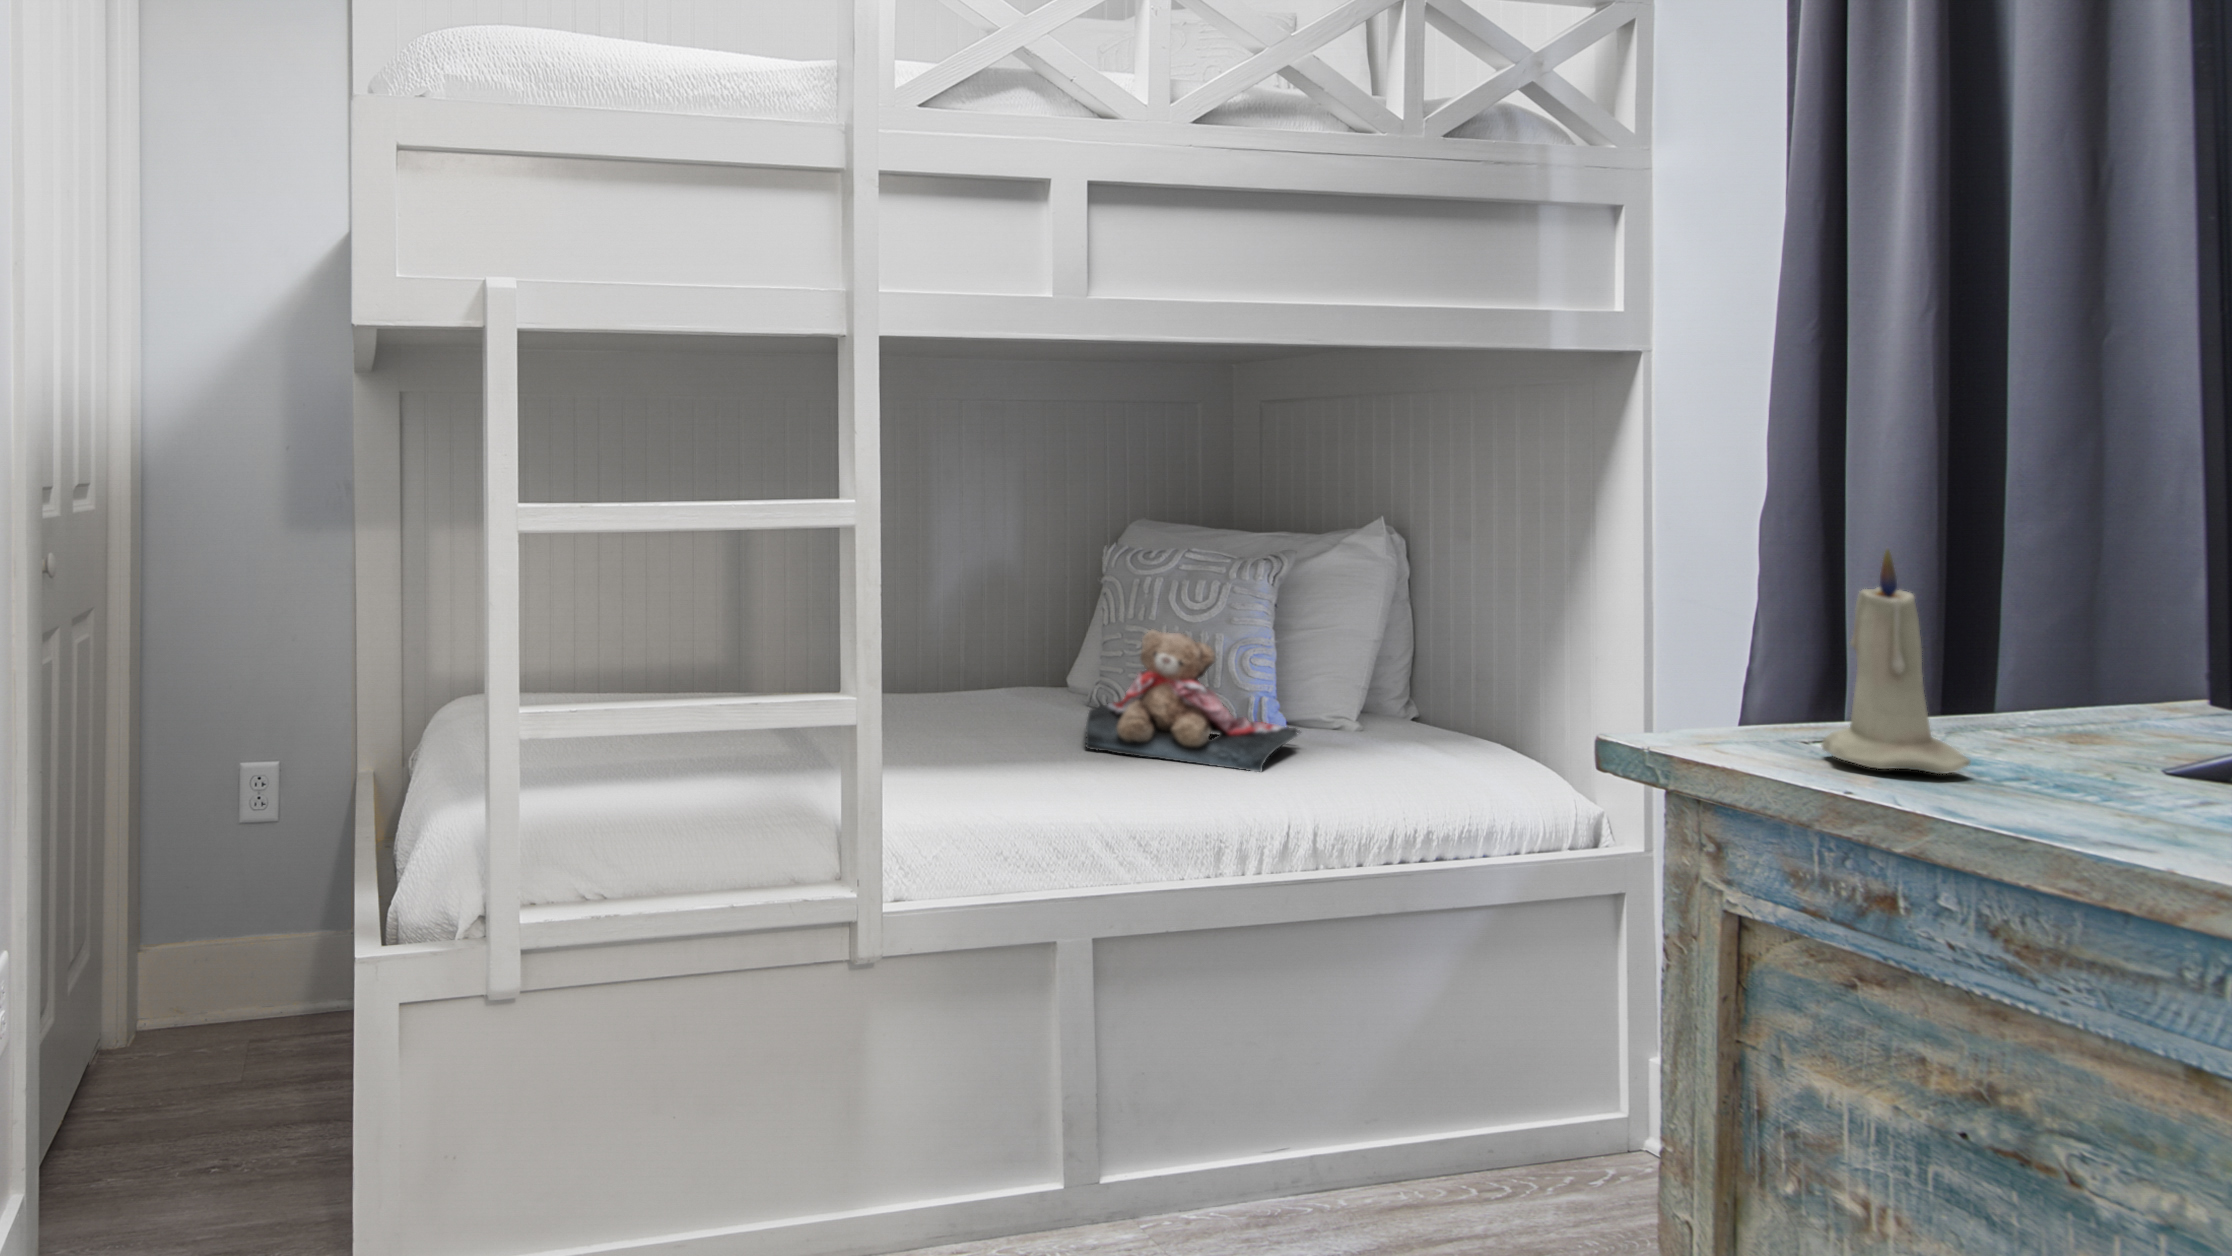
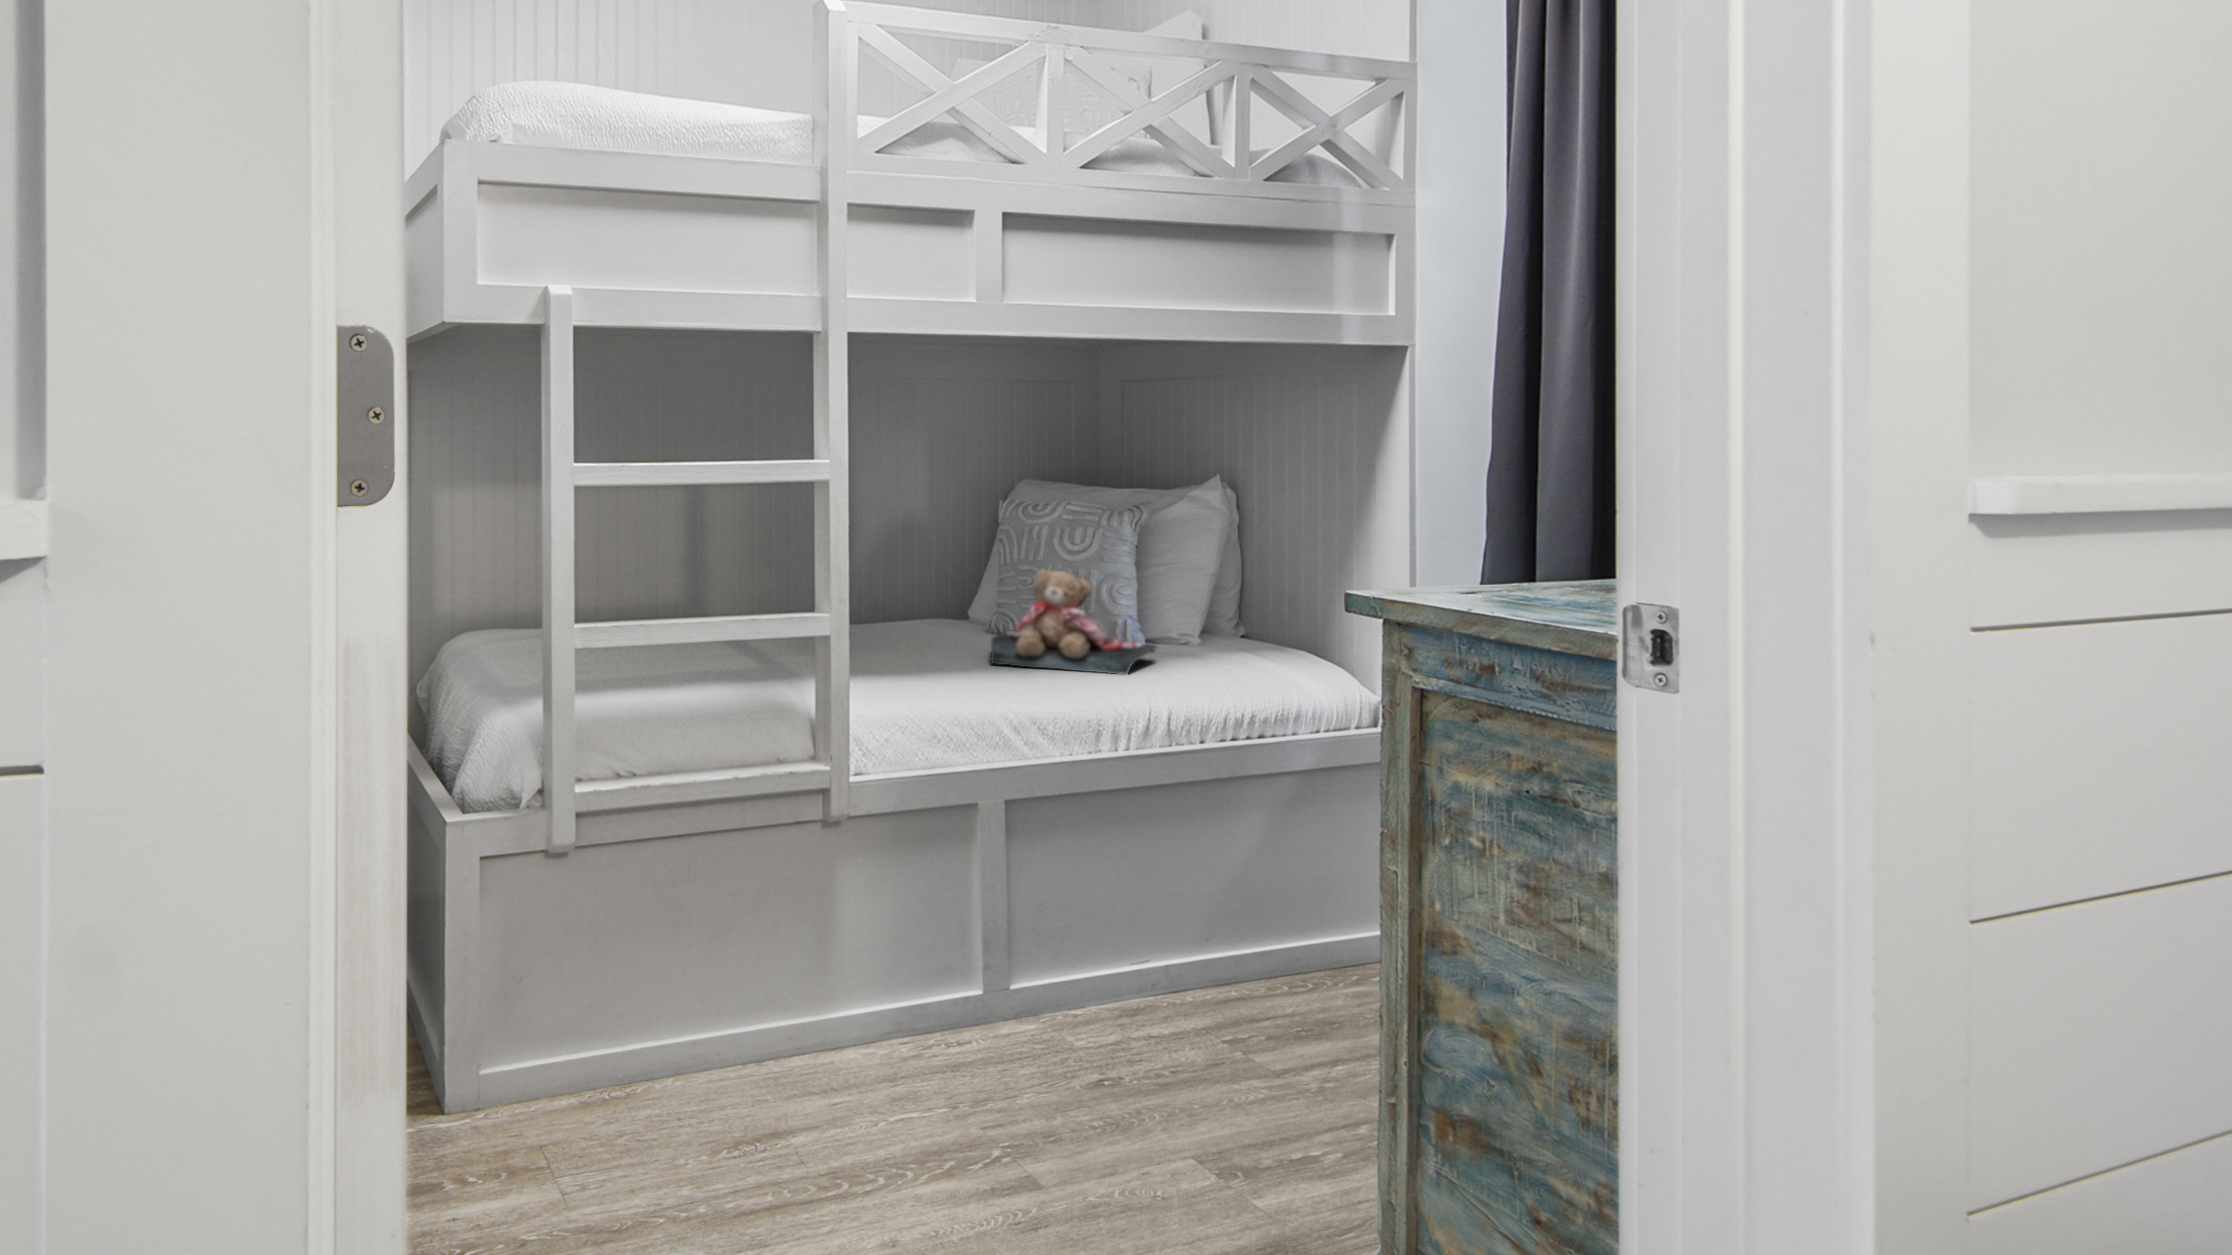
candle: present [1821,549,1970,774] -> none [1469,463,1547,597]

